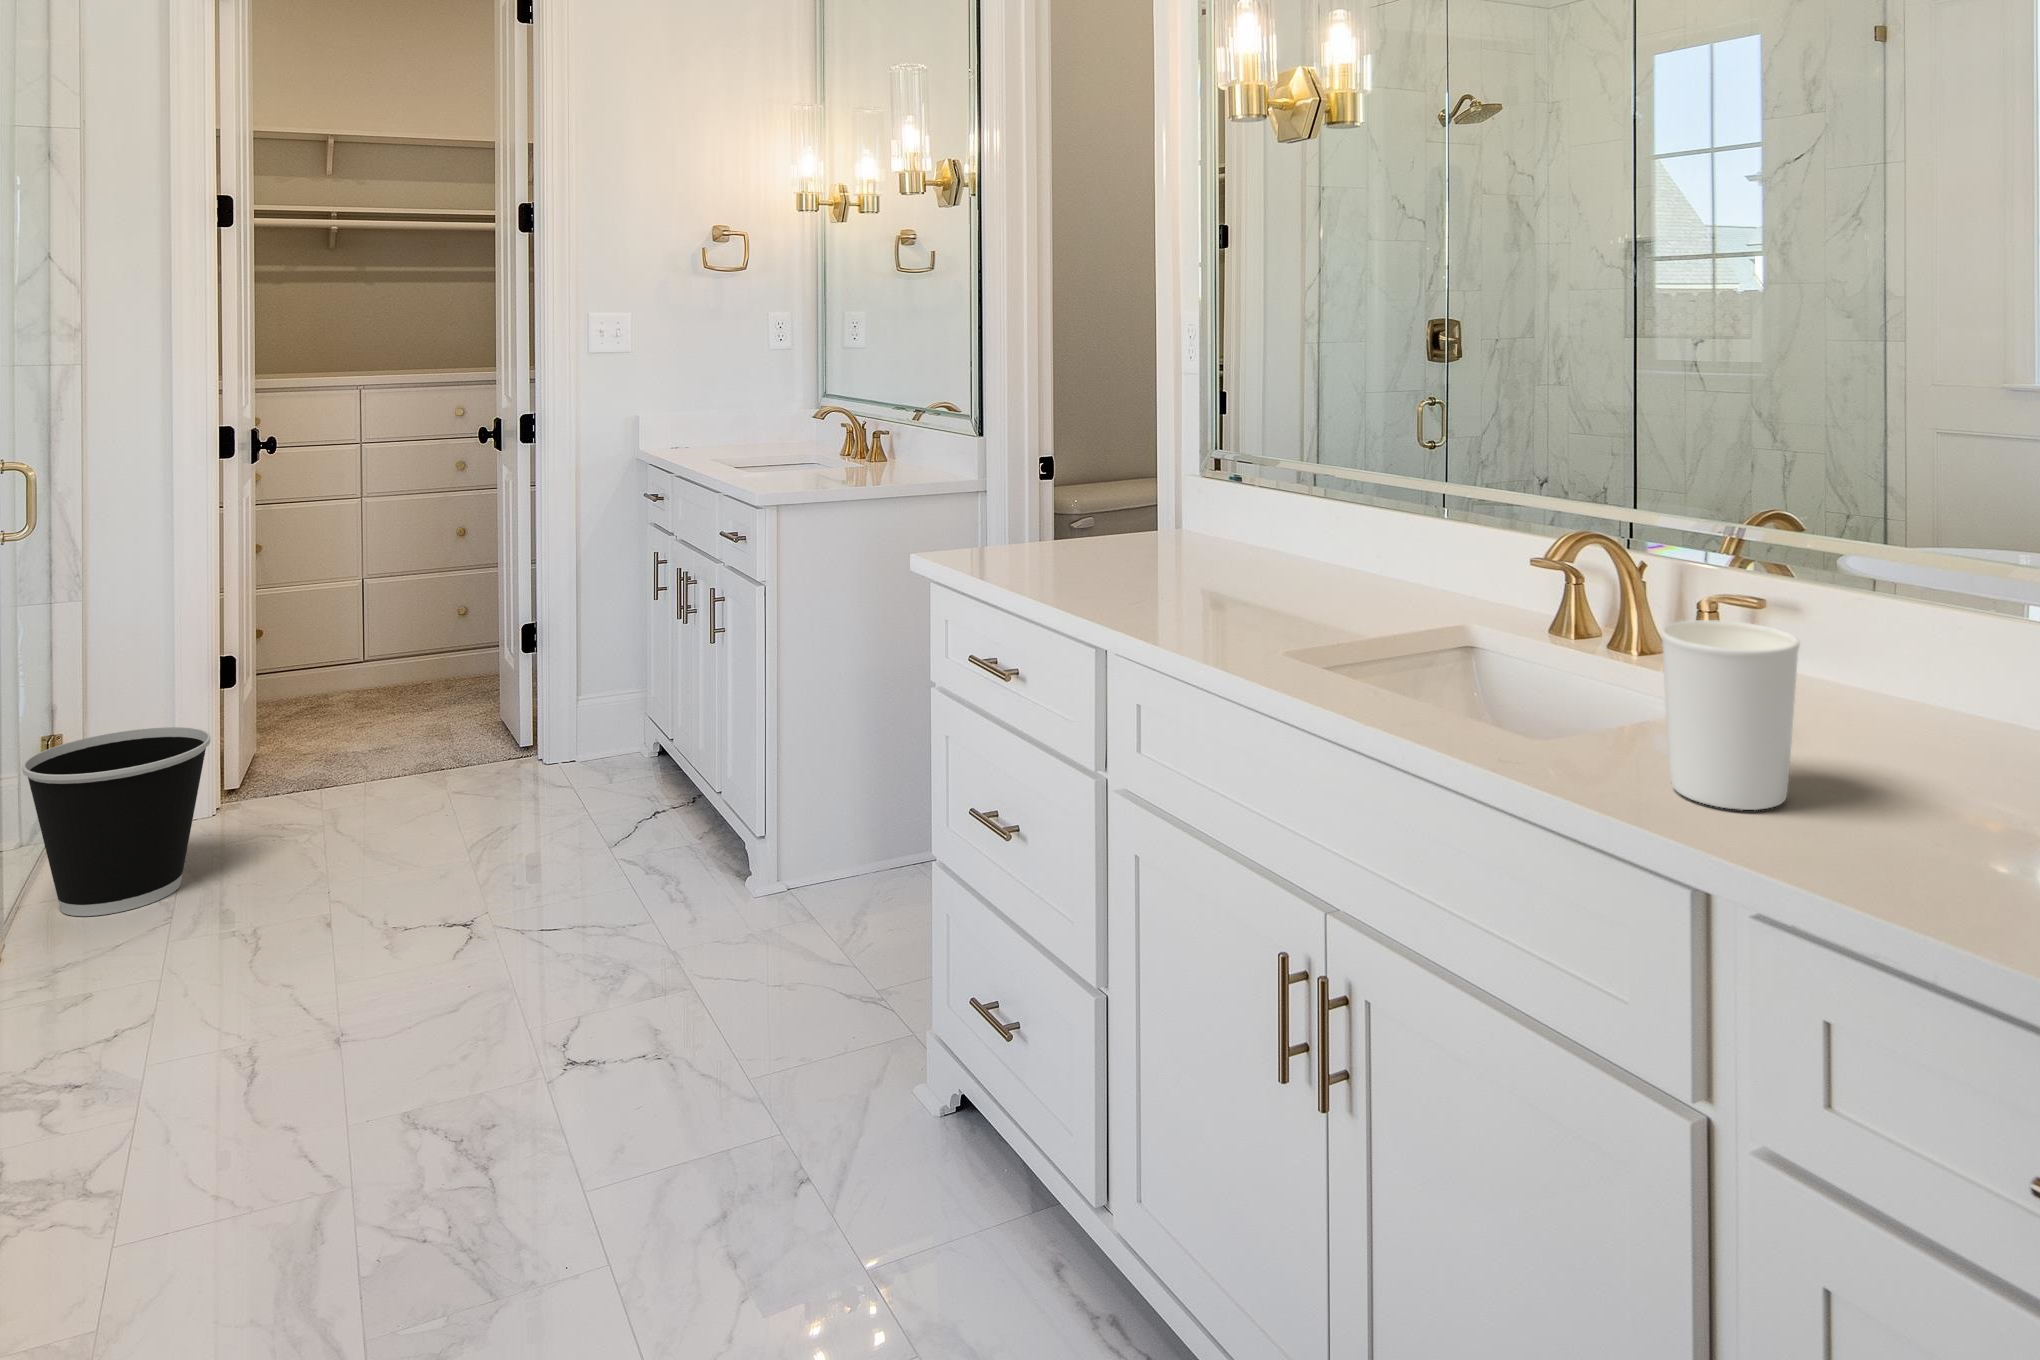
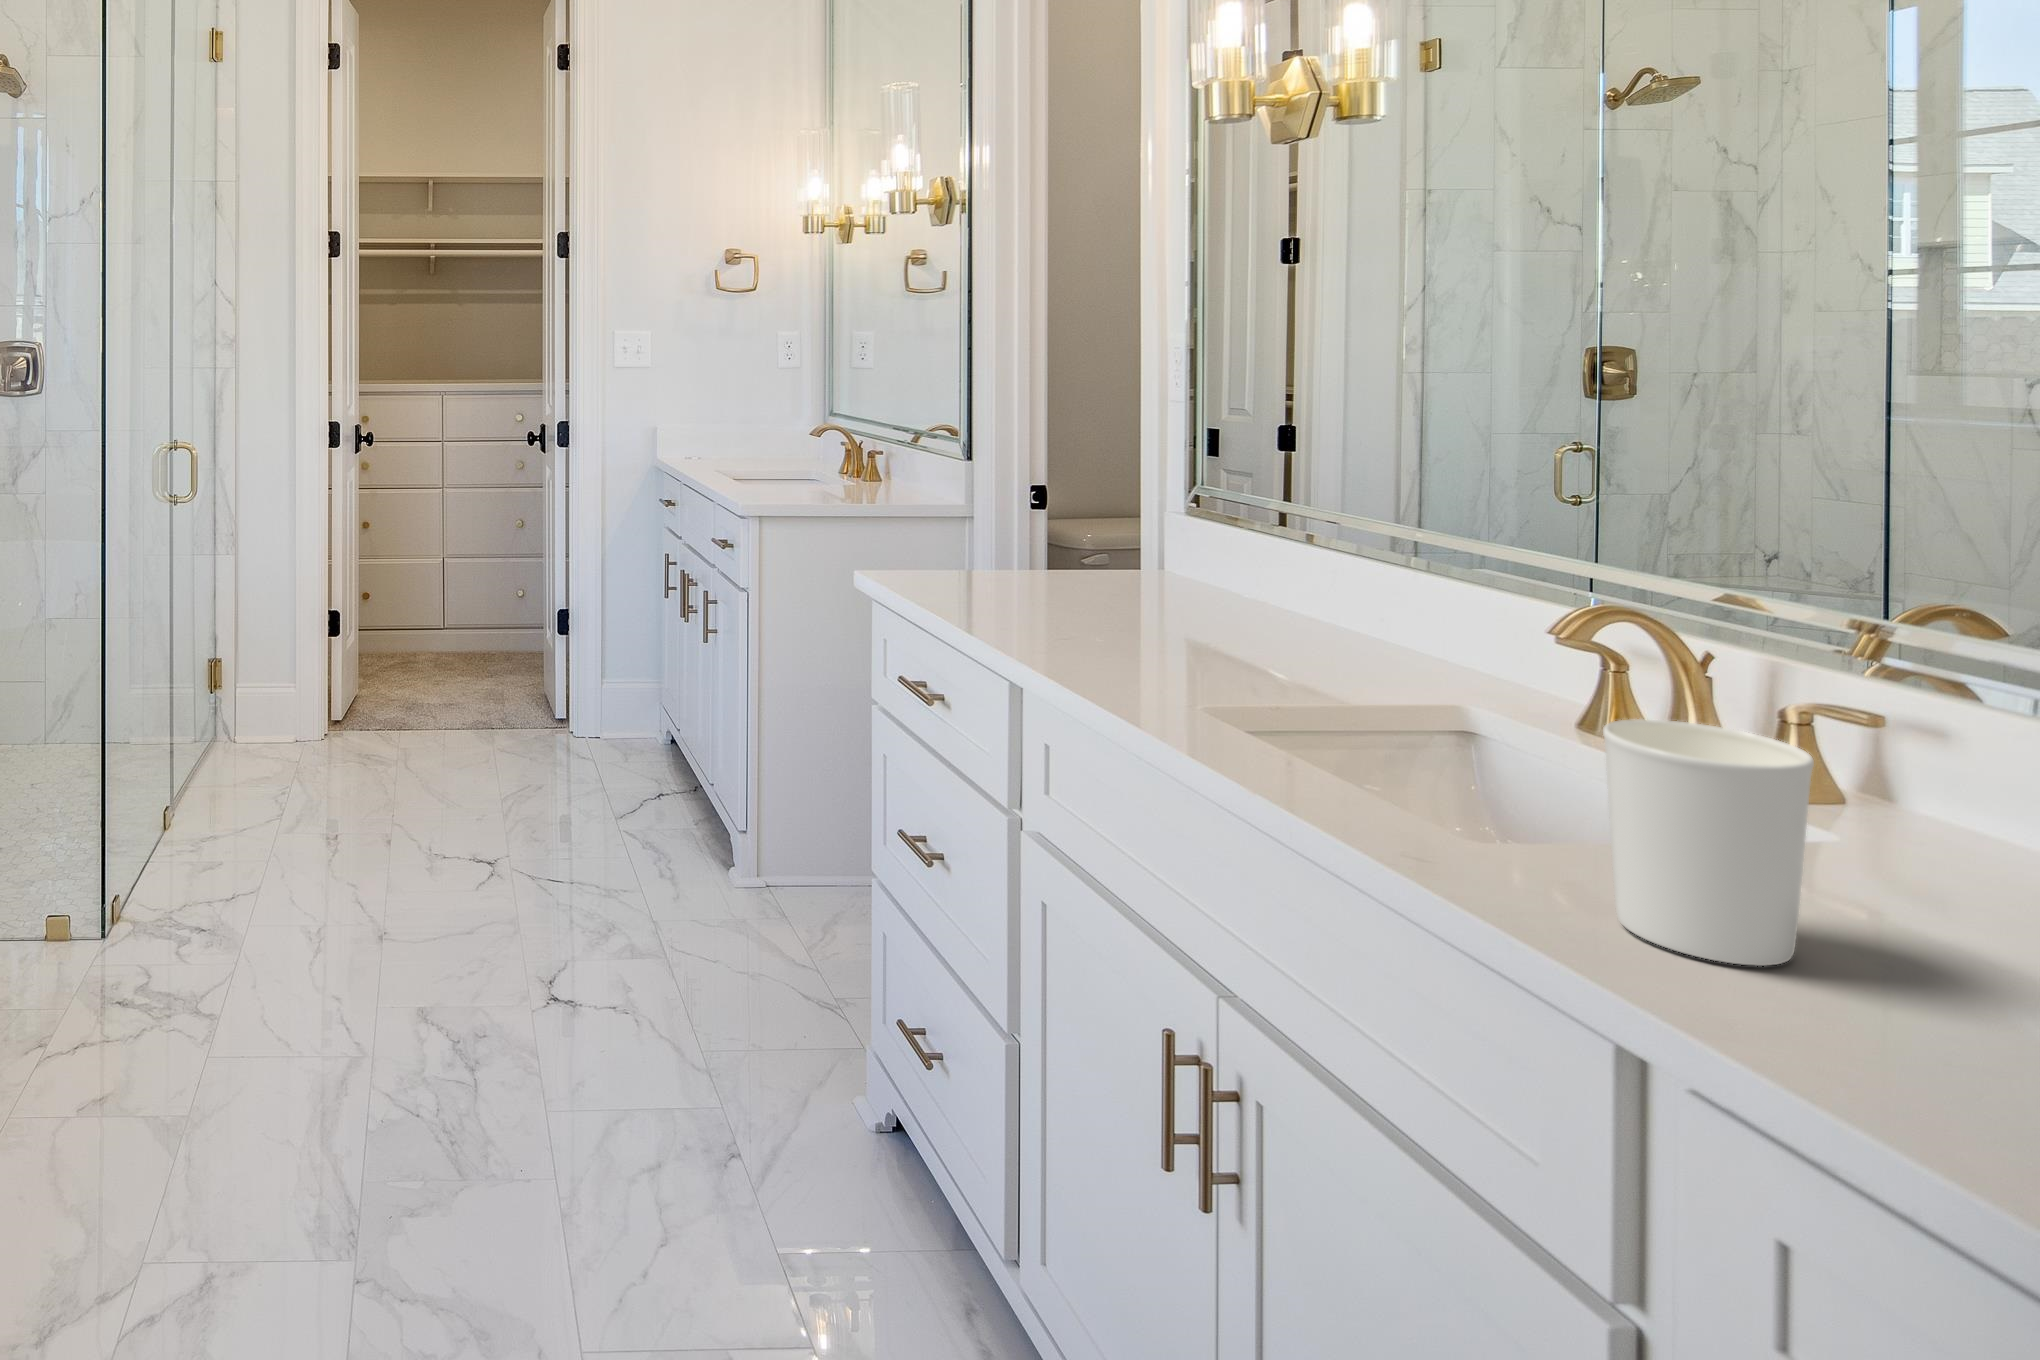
wastebasket: present [22,727,211,916] -> none [208,657,325,797]

